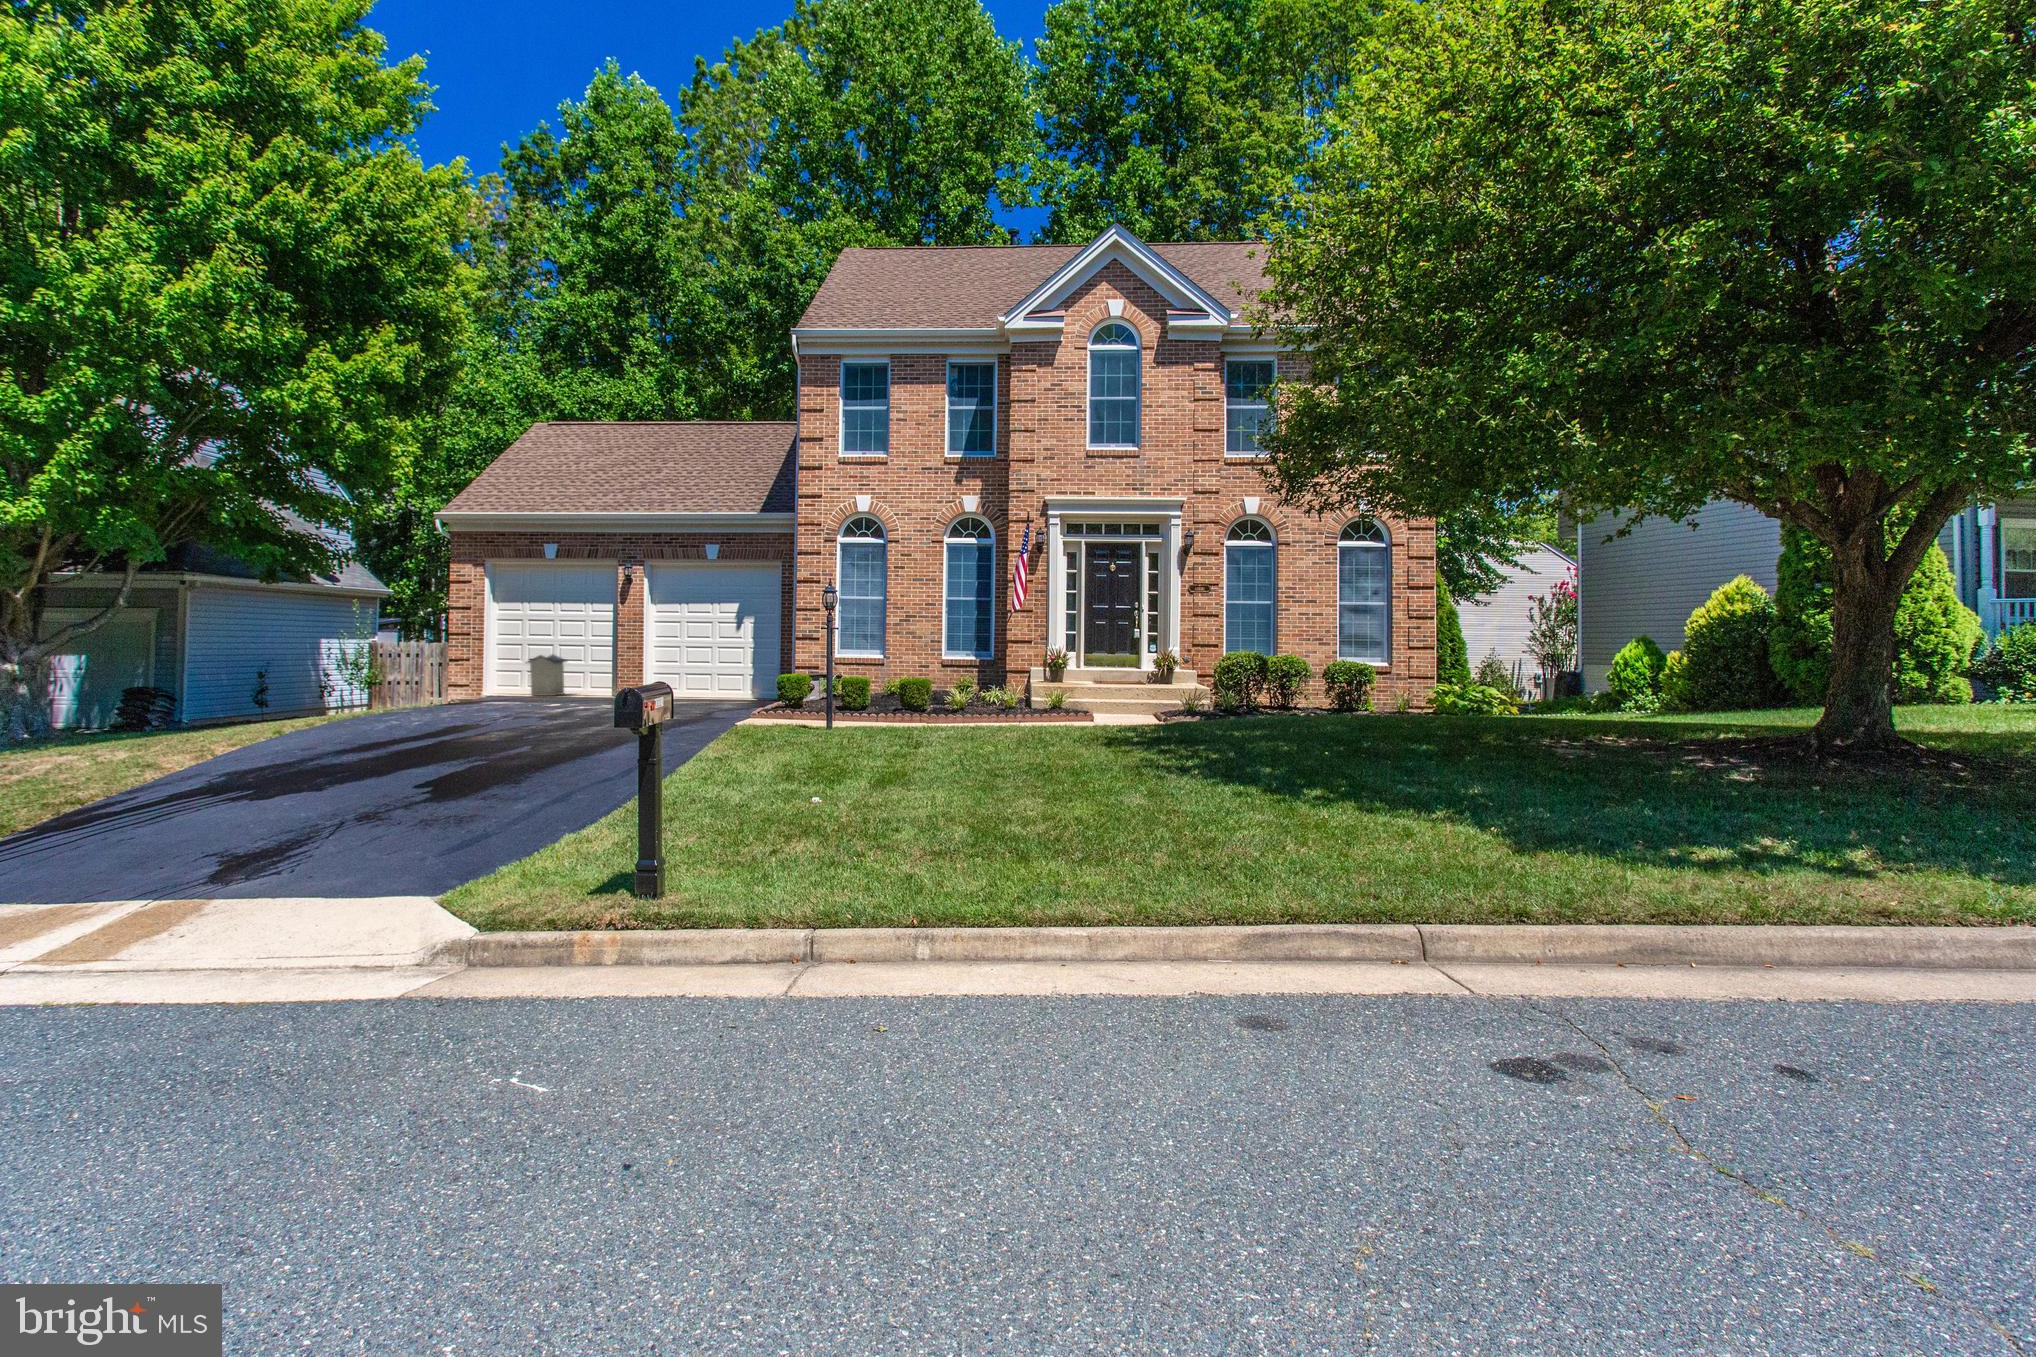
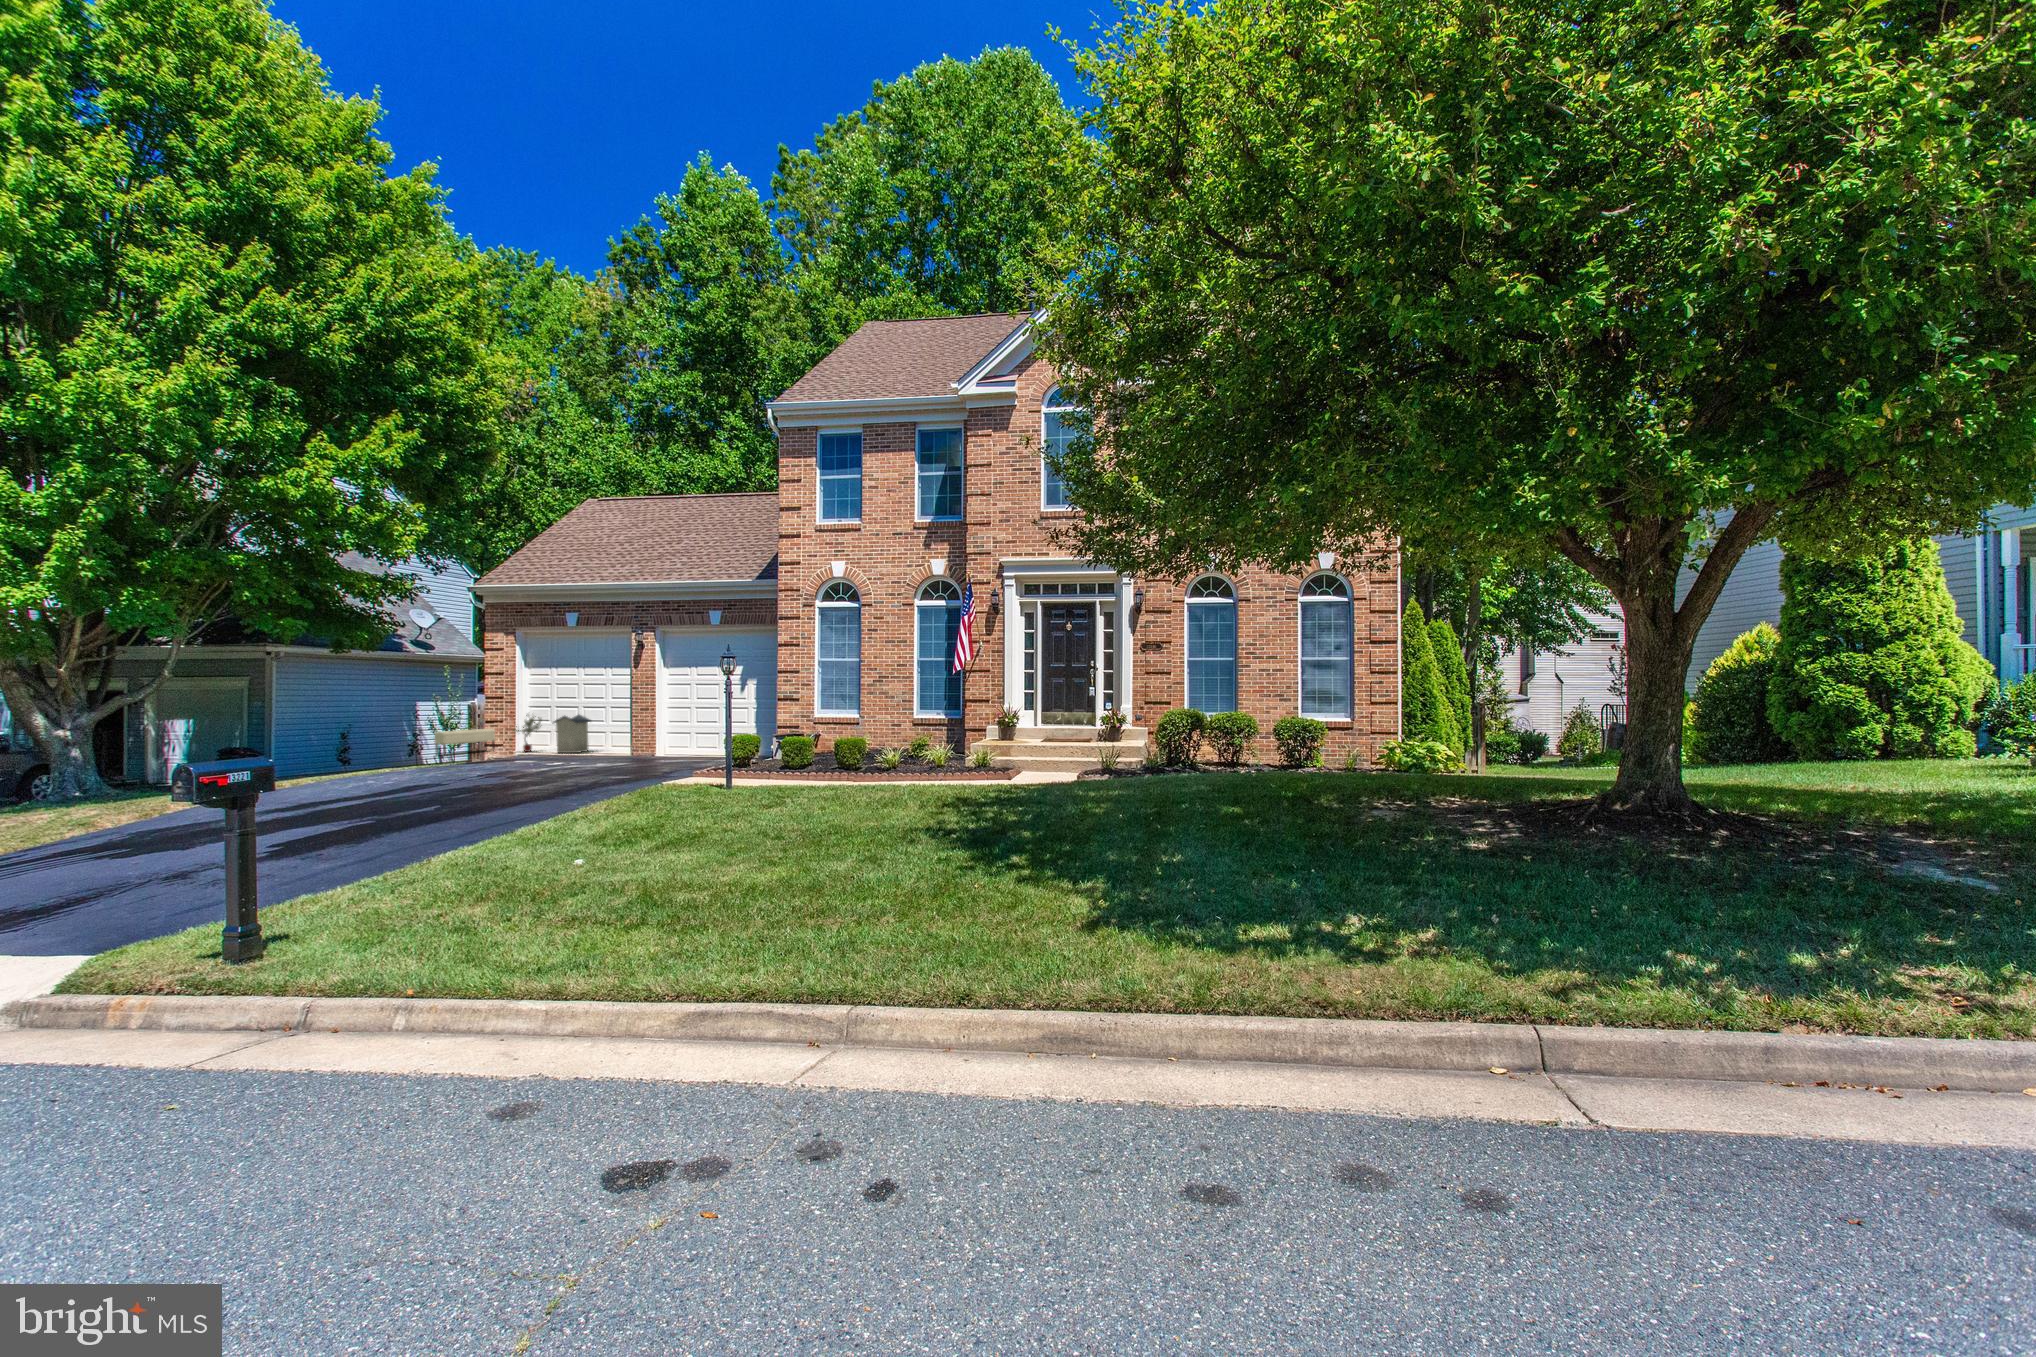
potted tree: none [474,651,511,695] -> present [513,715,542,752]
bench: none [385,669,453,698] -> present [434,729,495,754]

